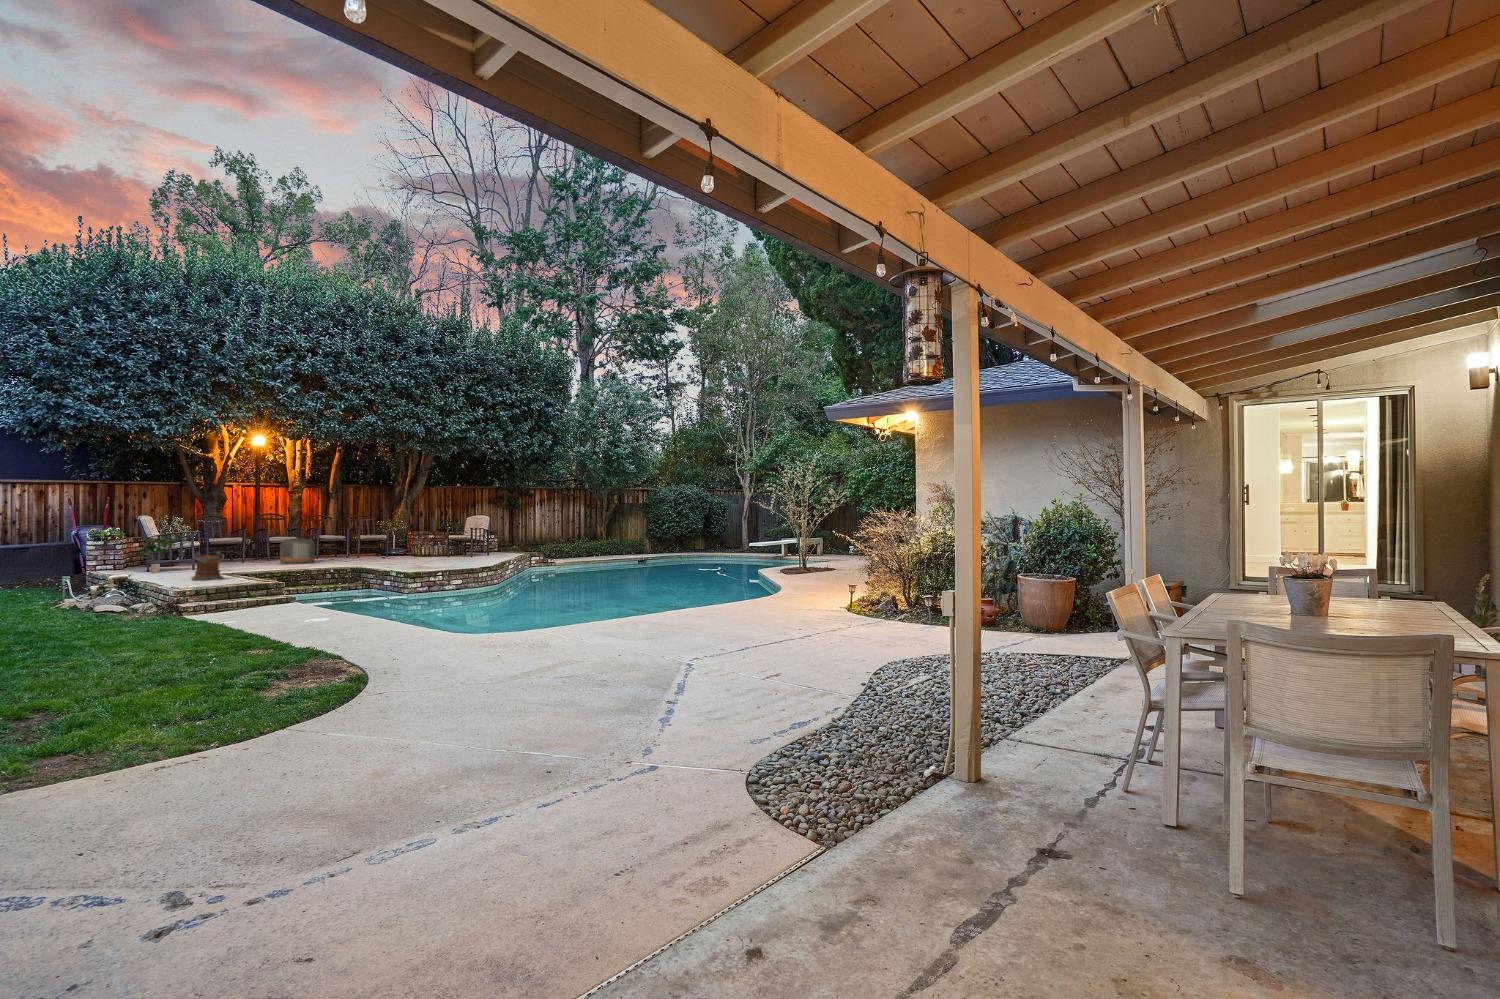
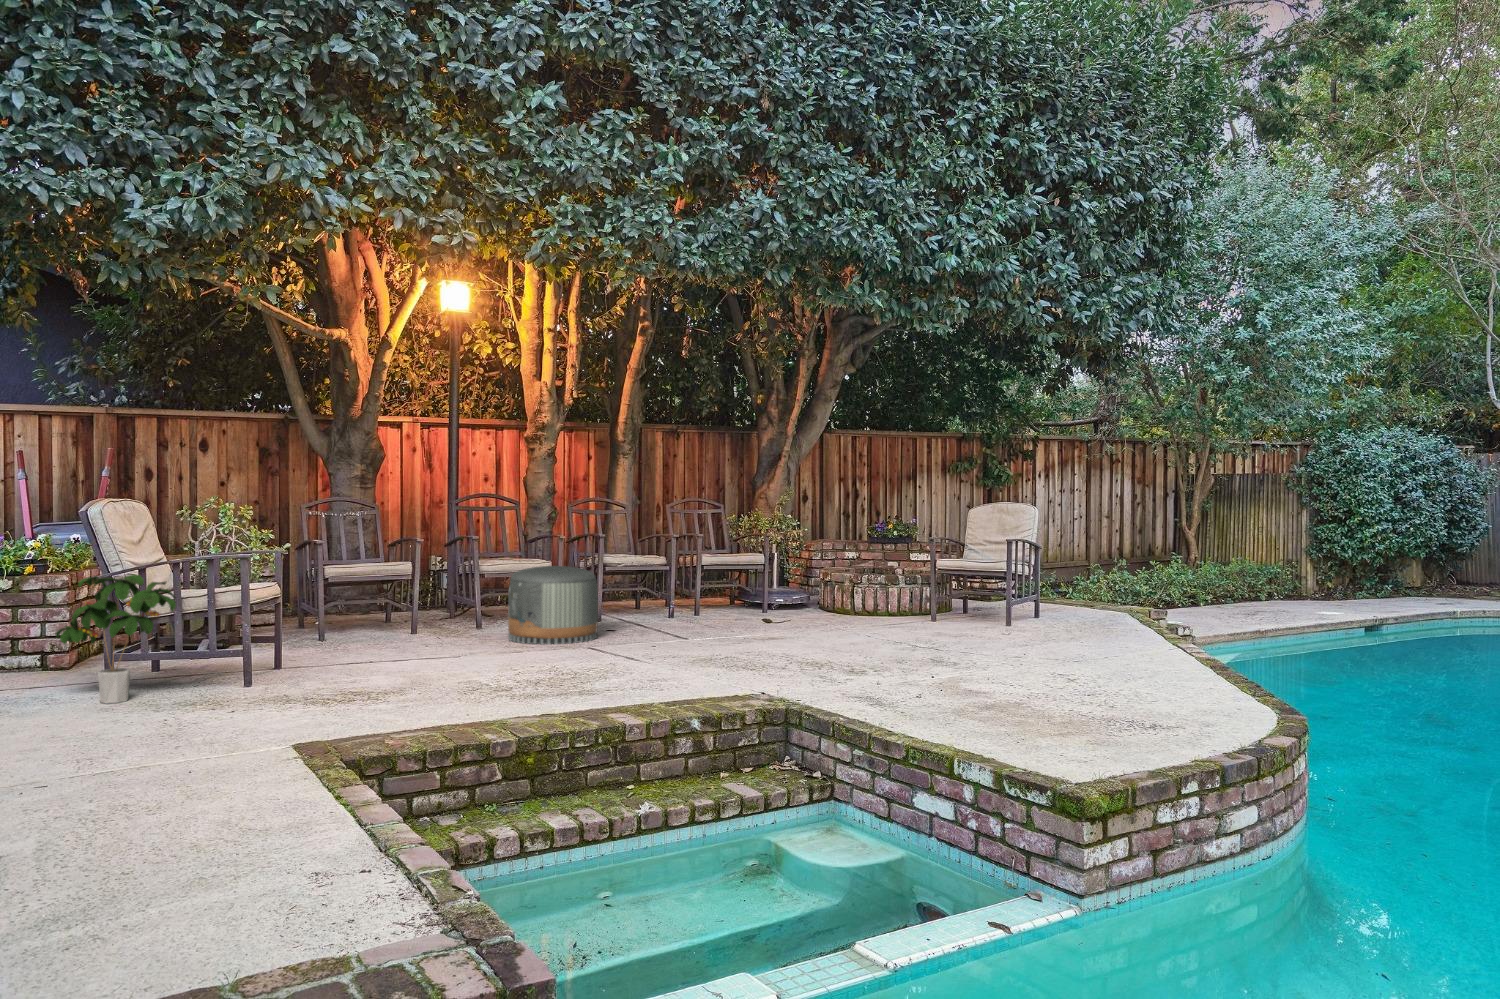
bucket: present [191,551,224,581] -> none [94,682,256,853]

